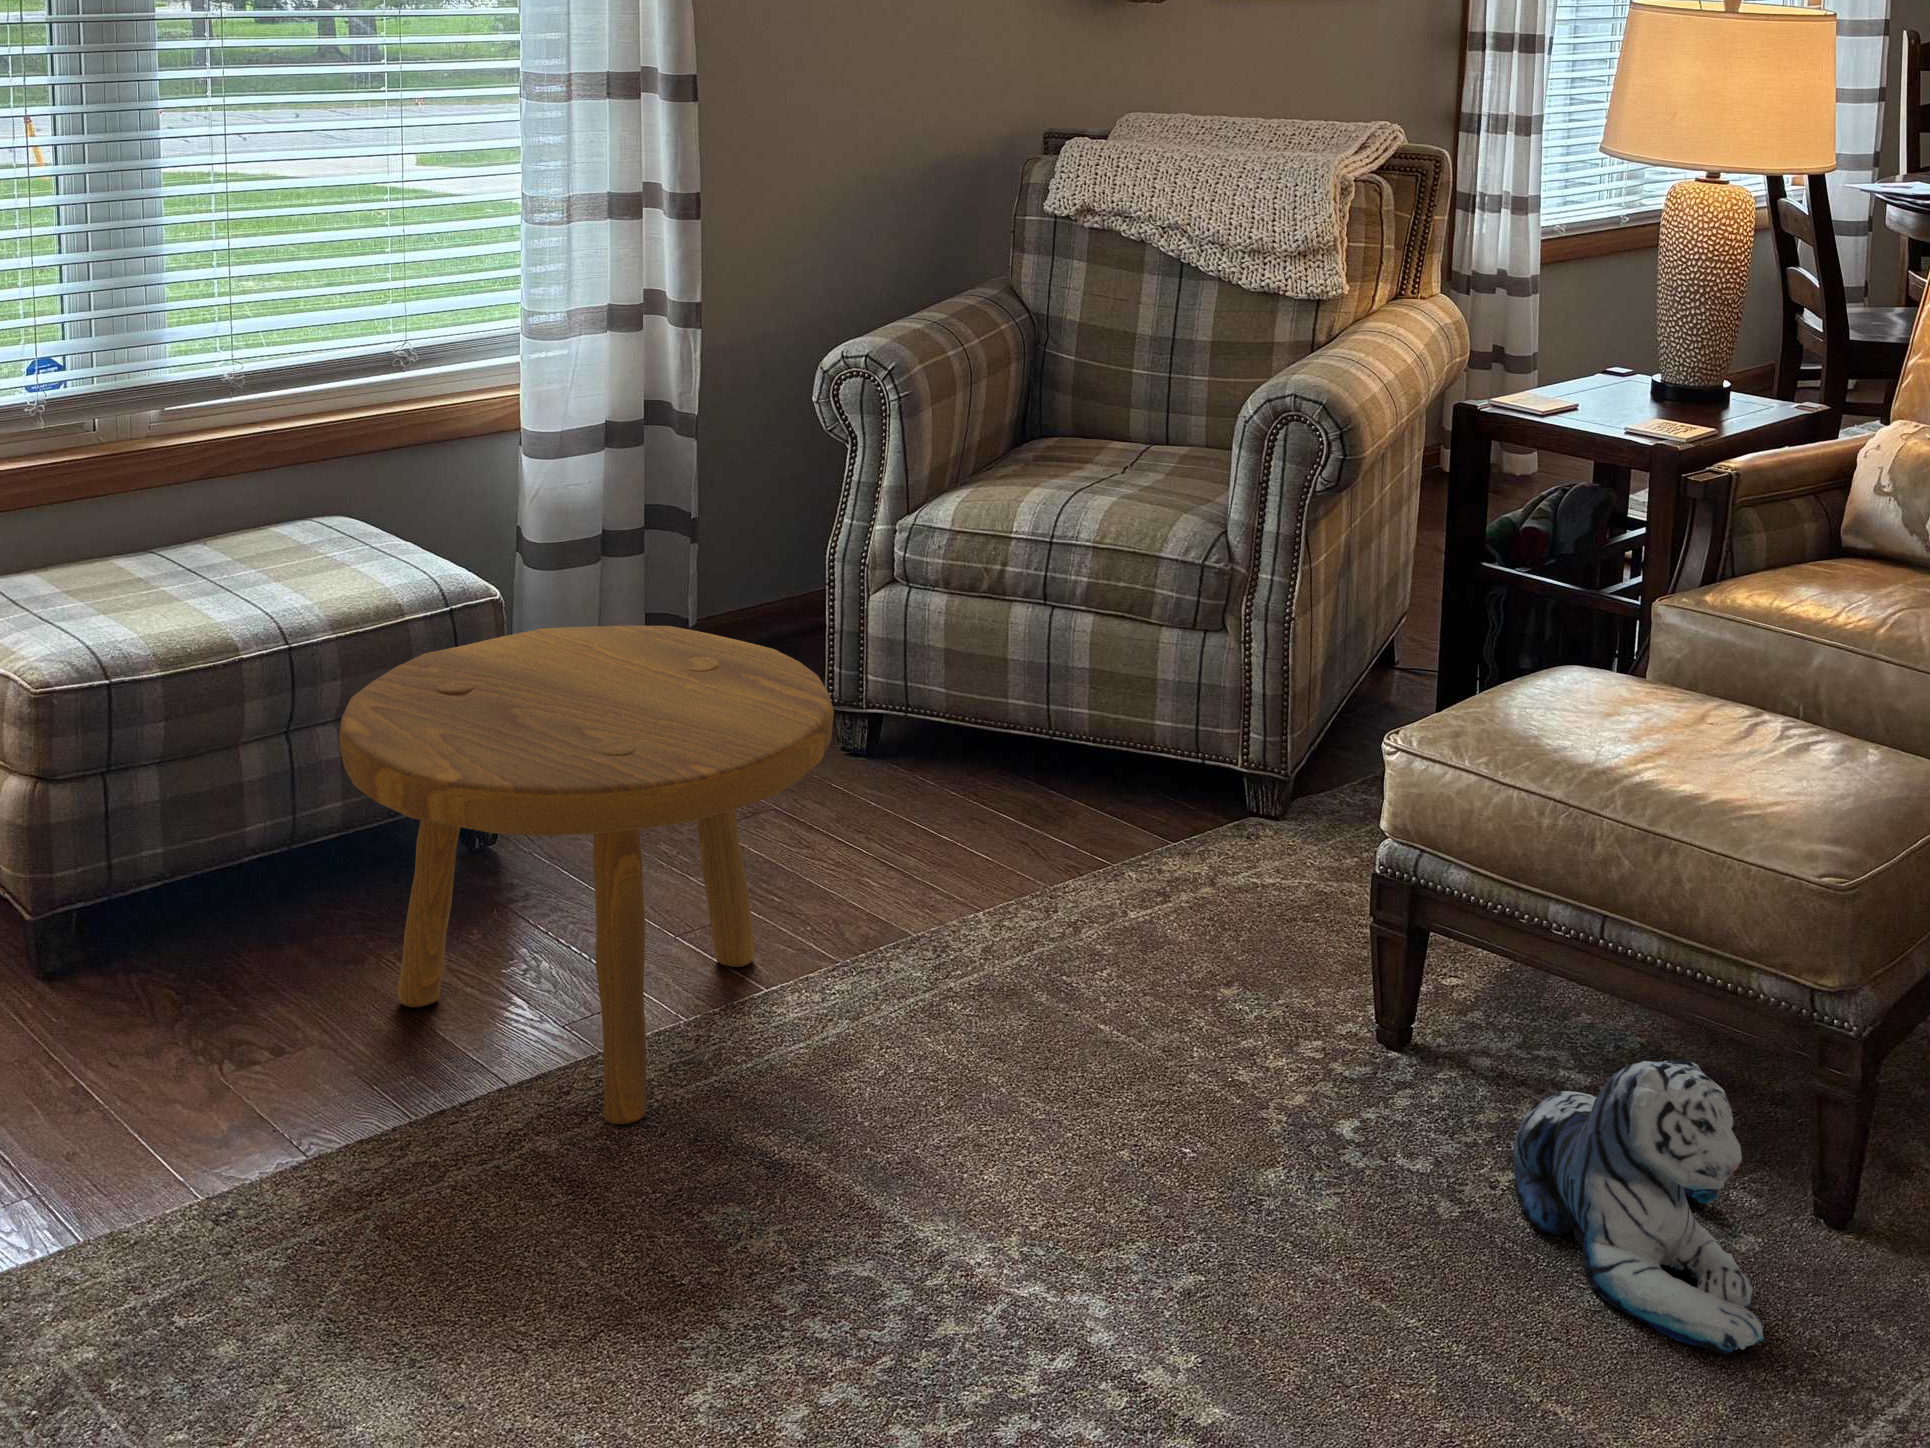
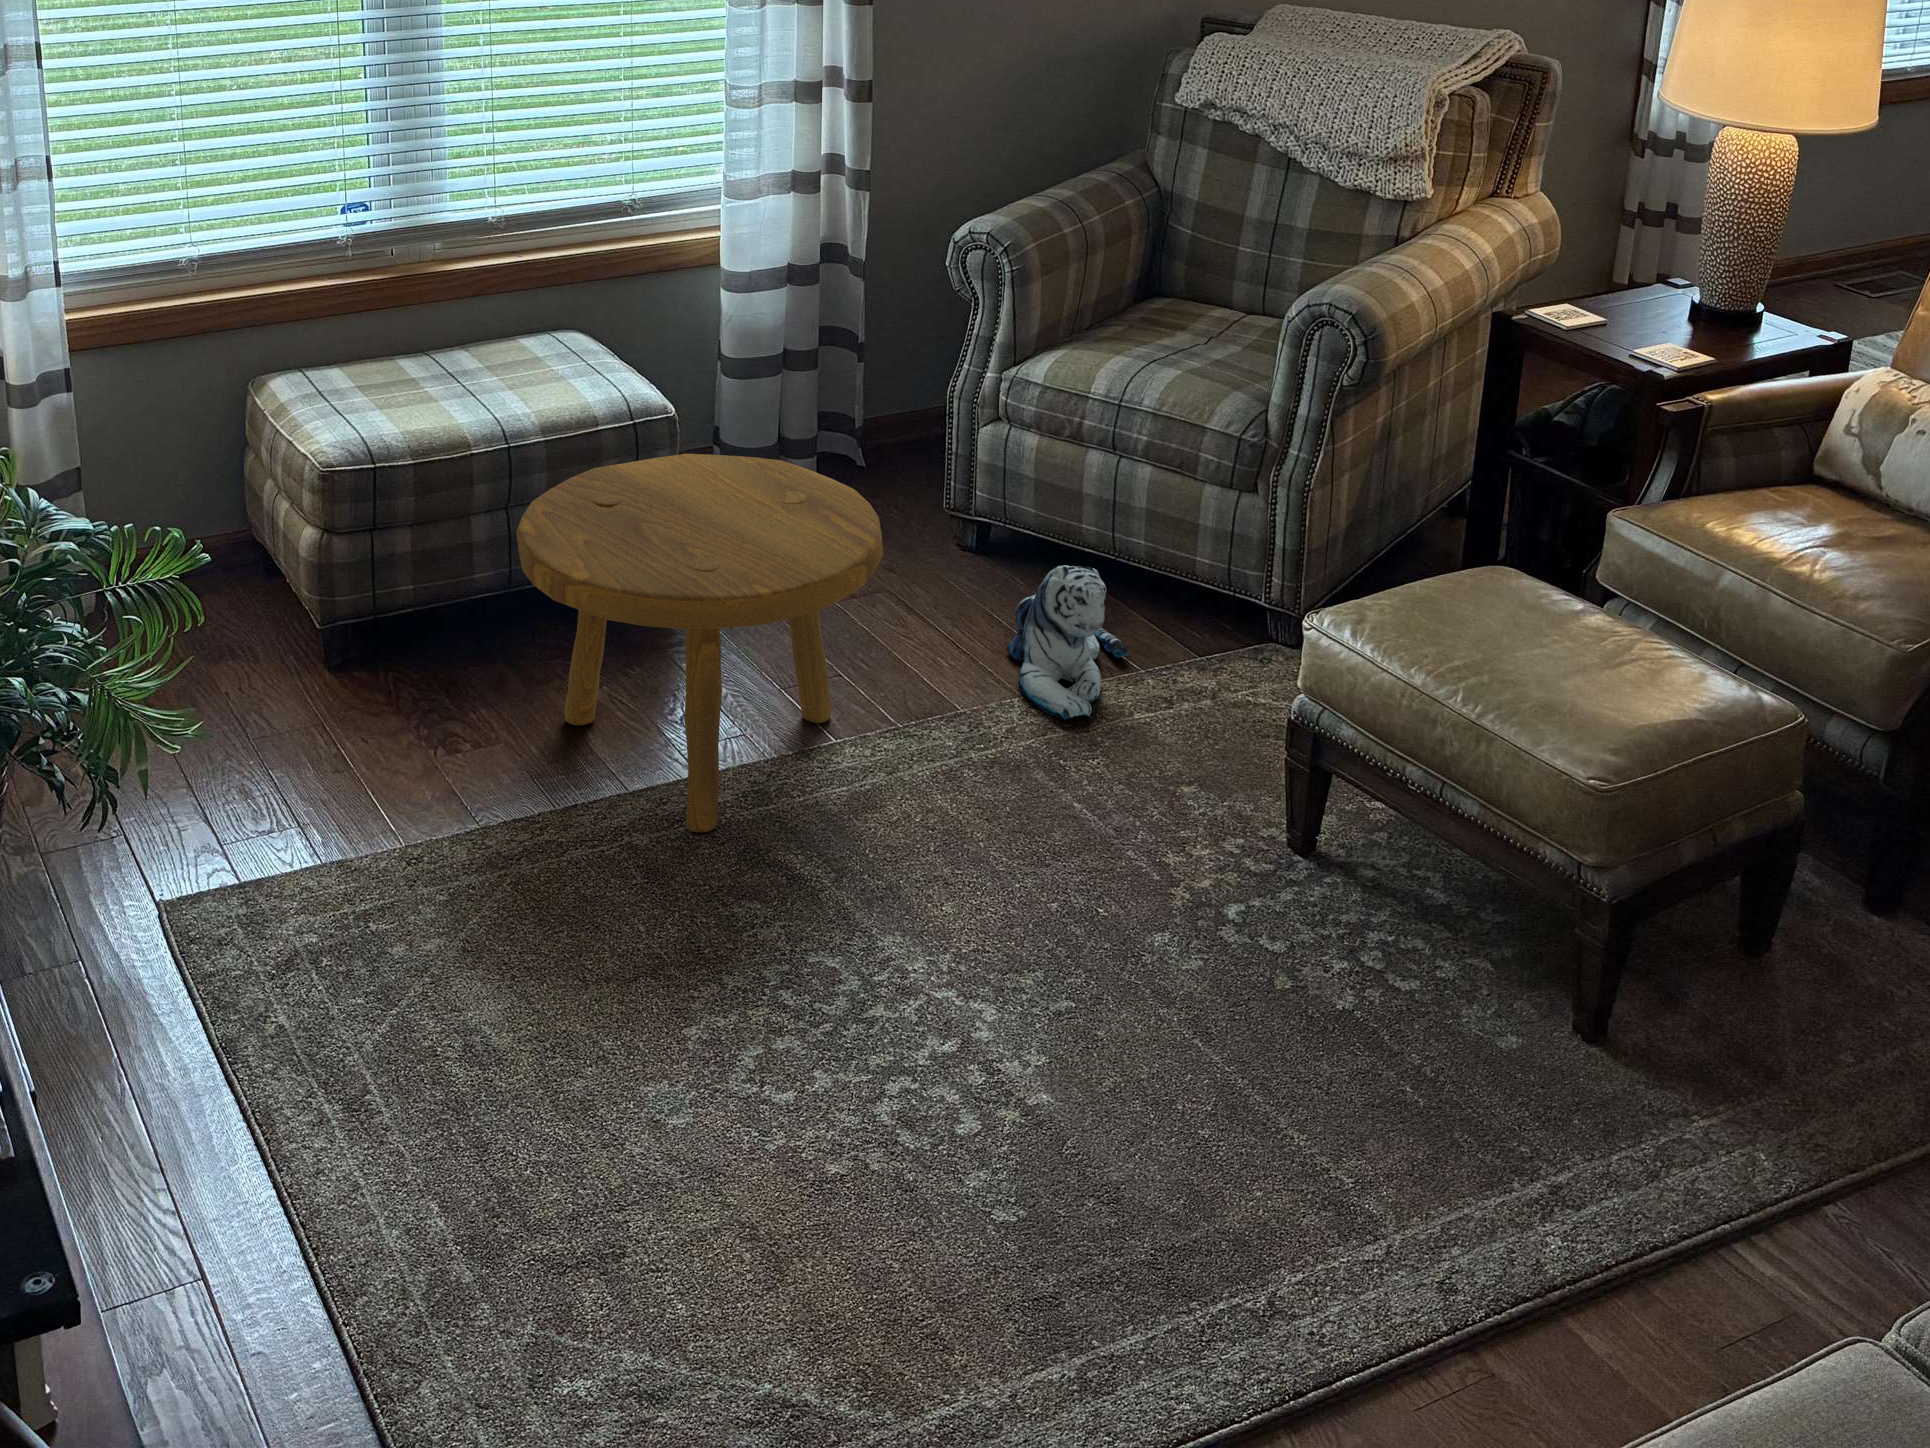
plush toy: present [1513,1059,1764,1354] -> present [1006,565,1128,720]

